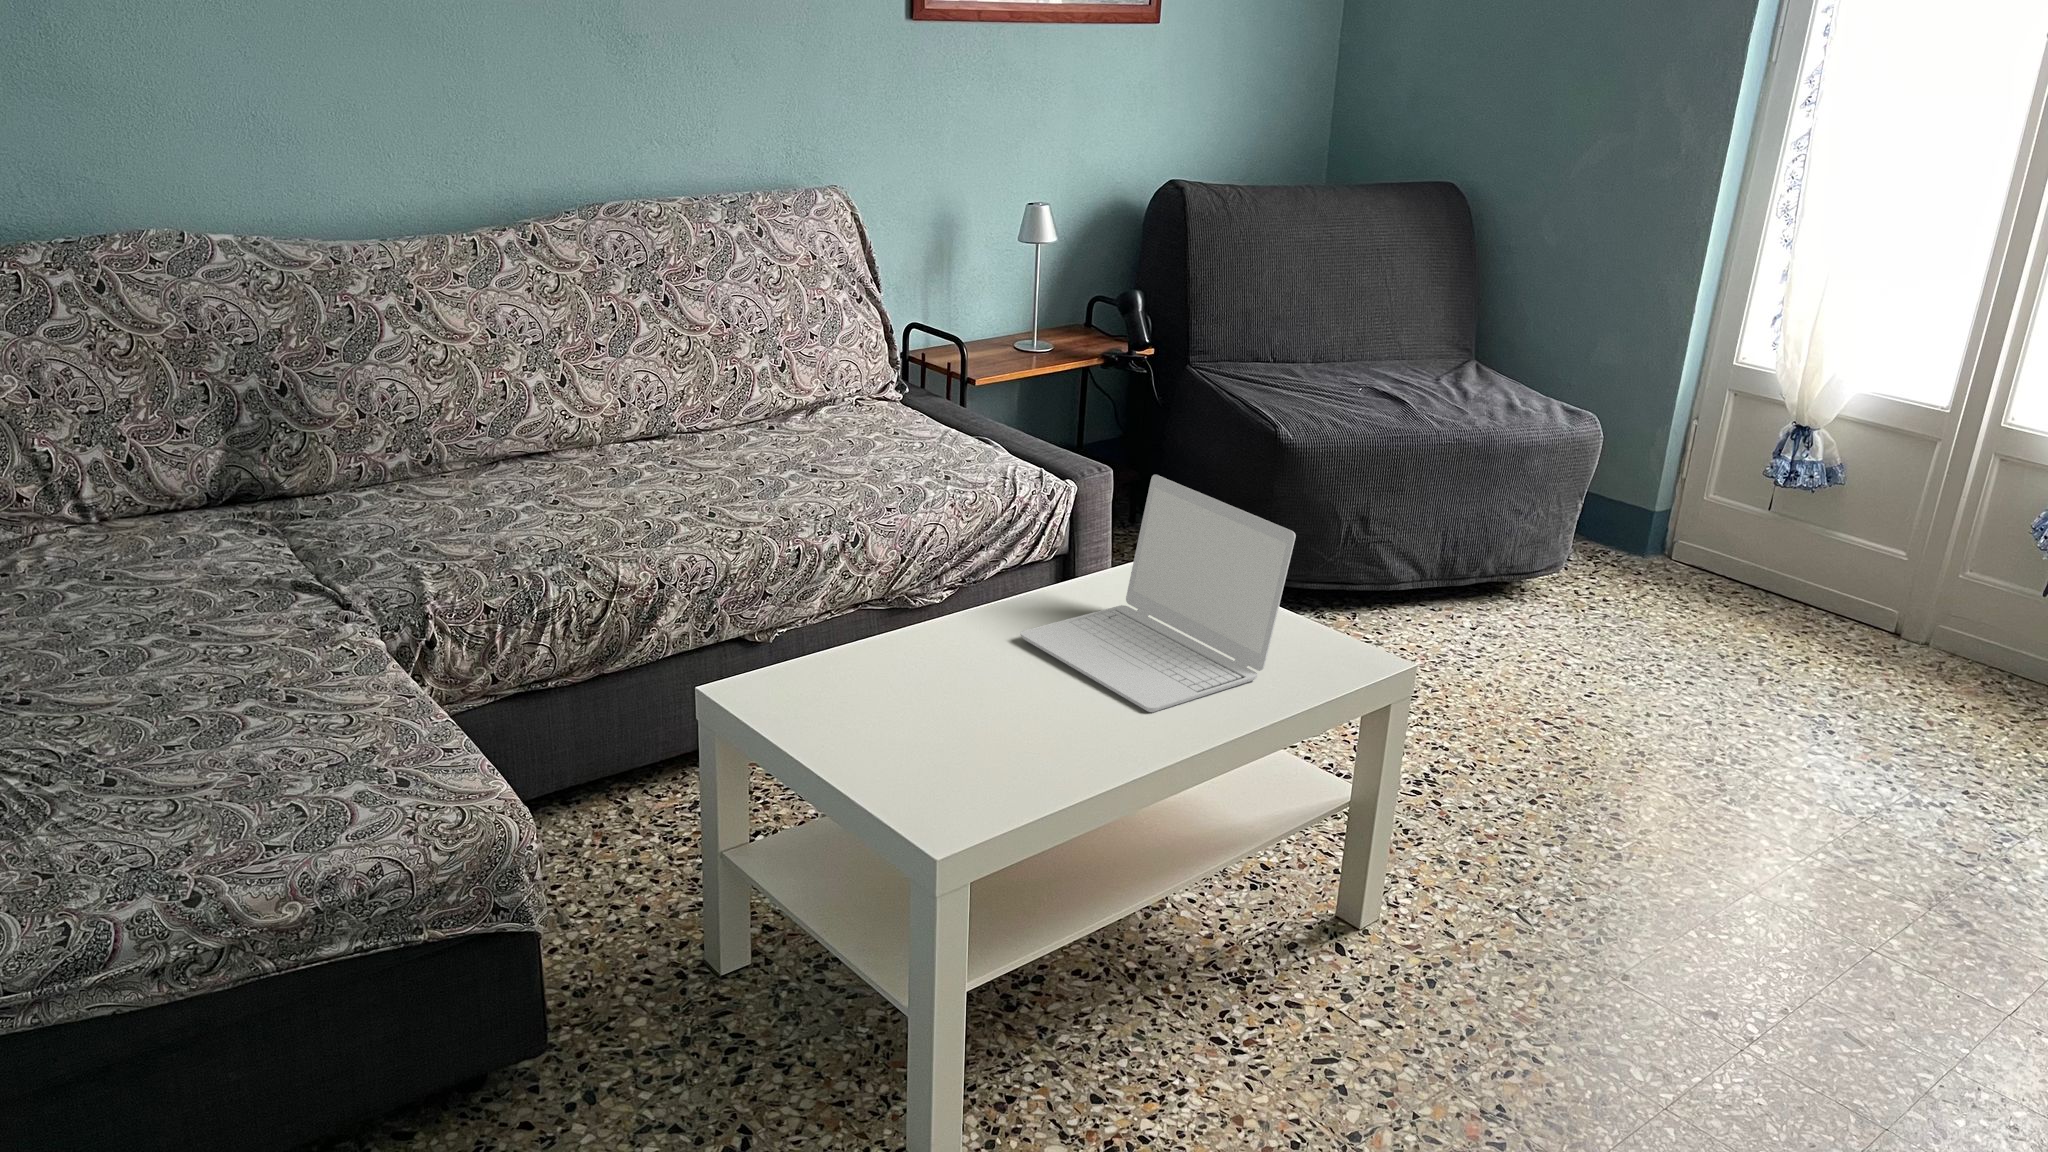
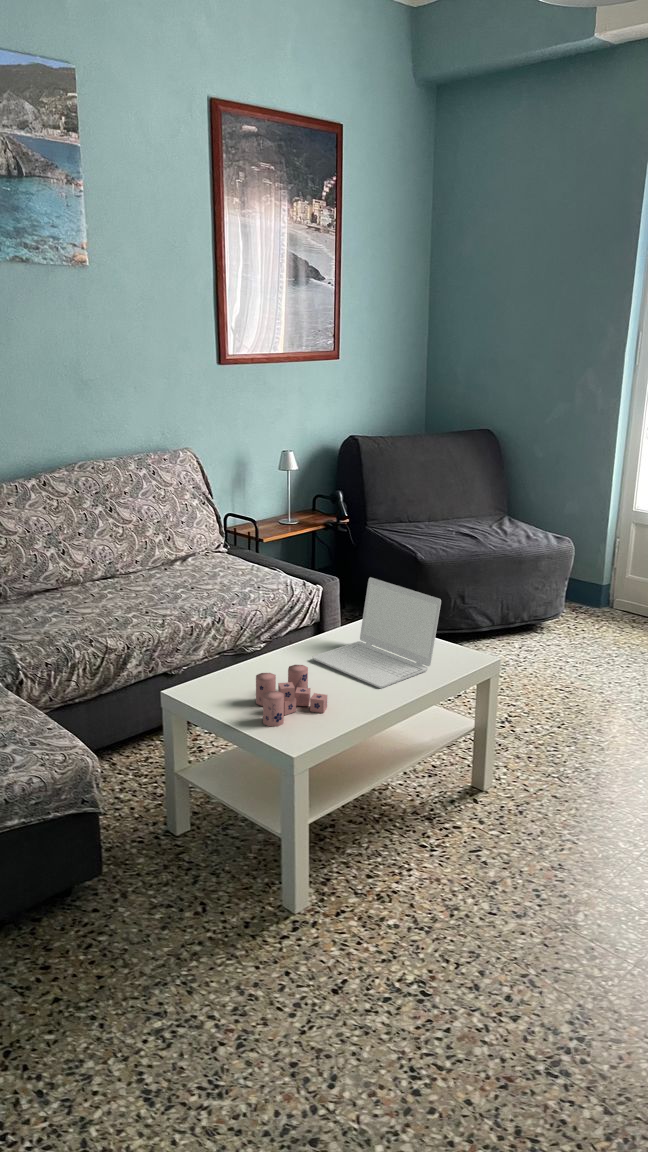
candle: none [882,651,1030,783] -> present [256,665,327,726]

